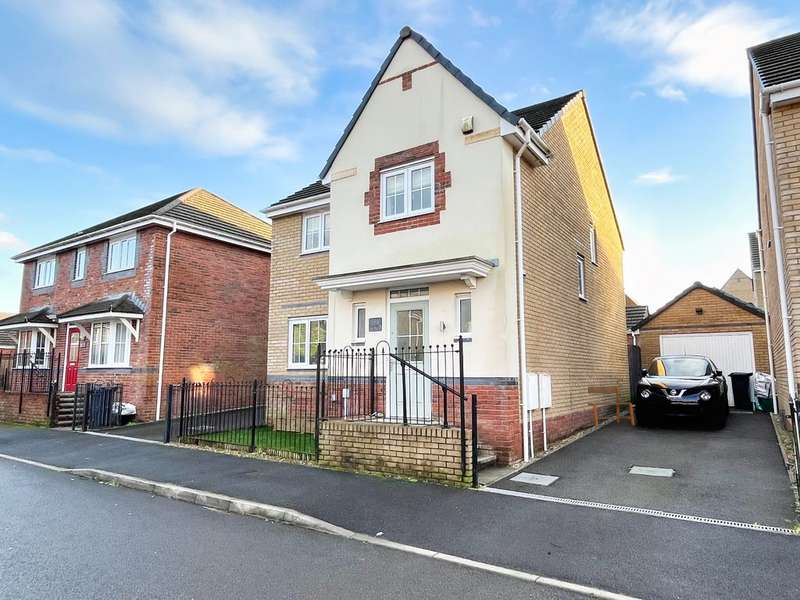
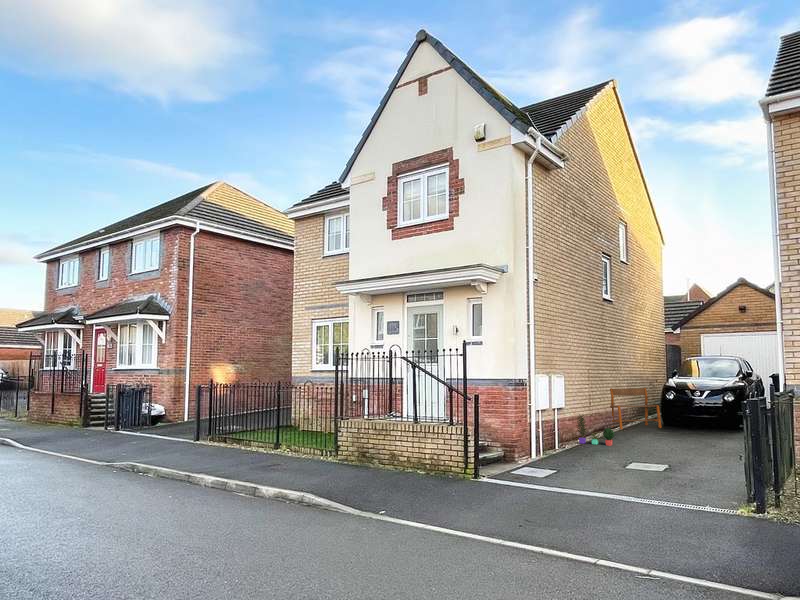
potted plant: none [559,412,600,445] -> present [577,415,615,446]

